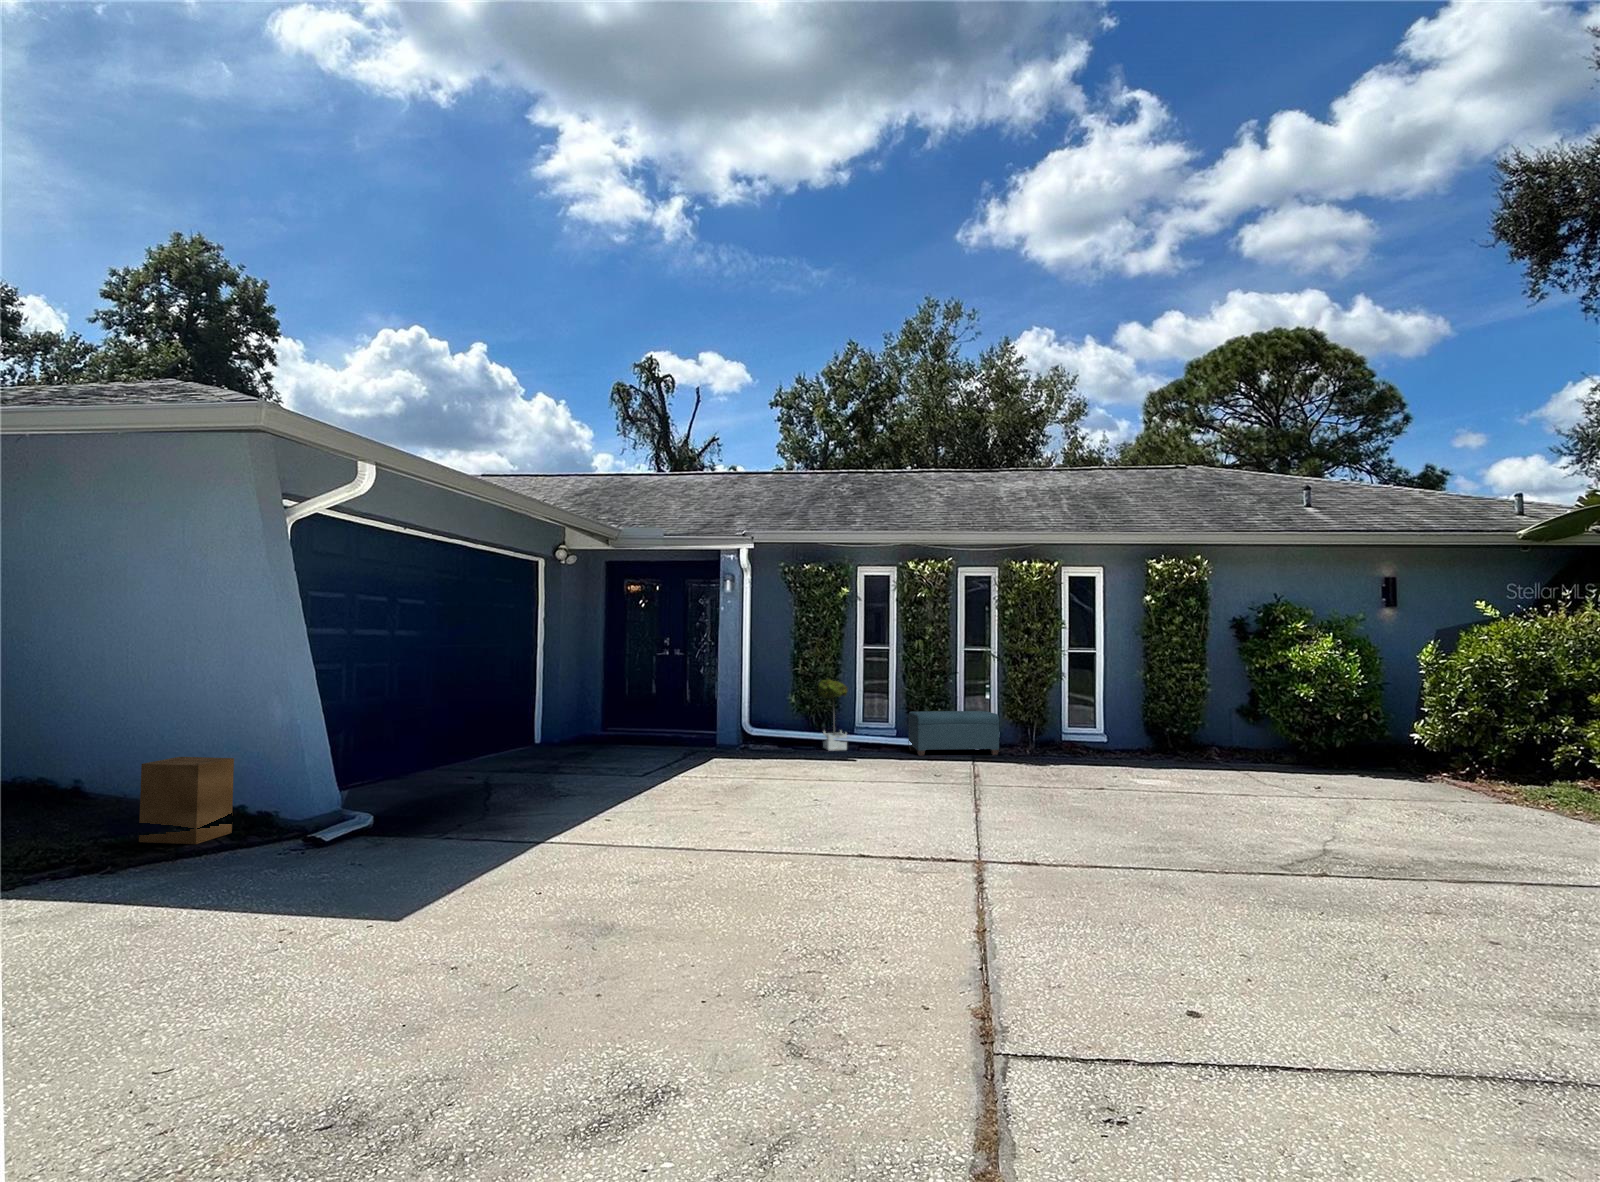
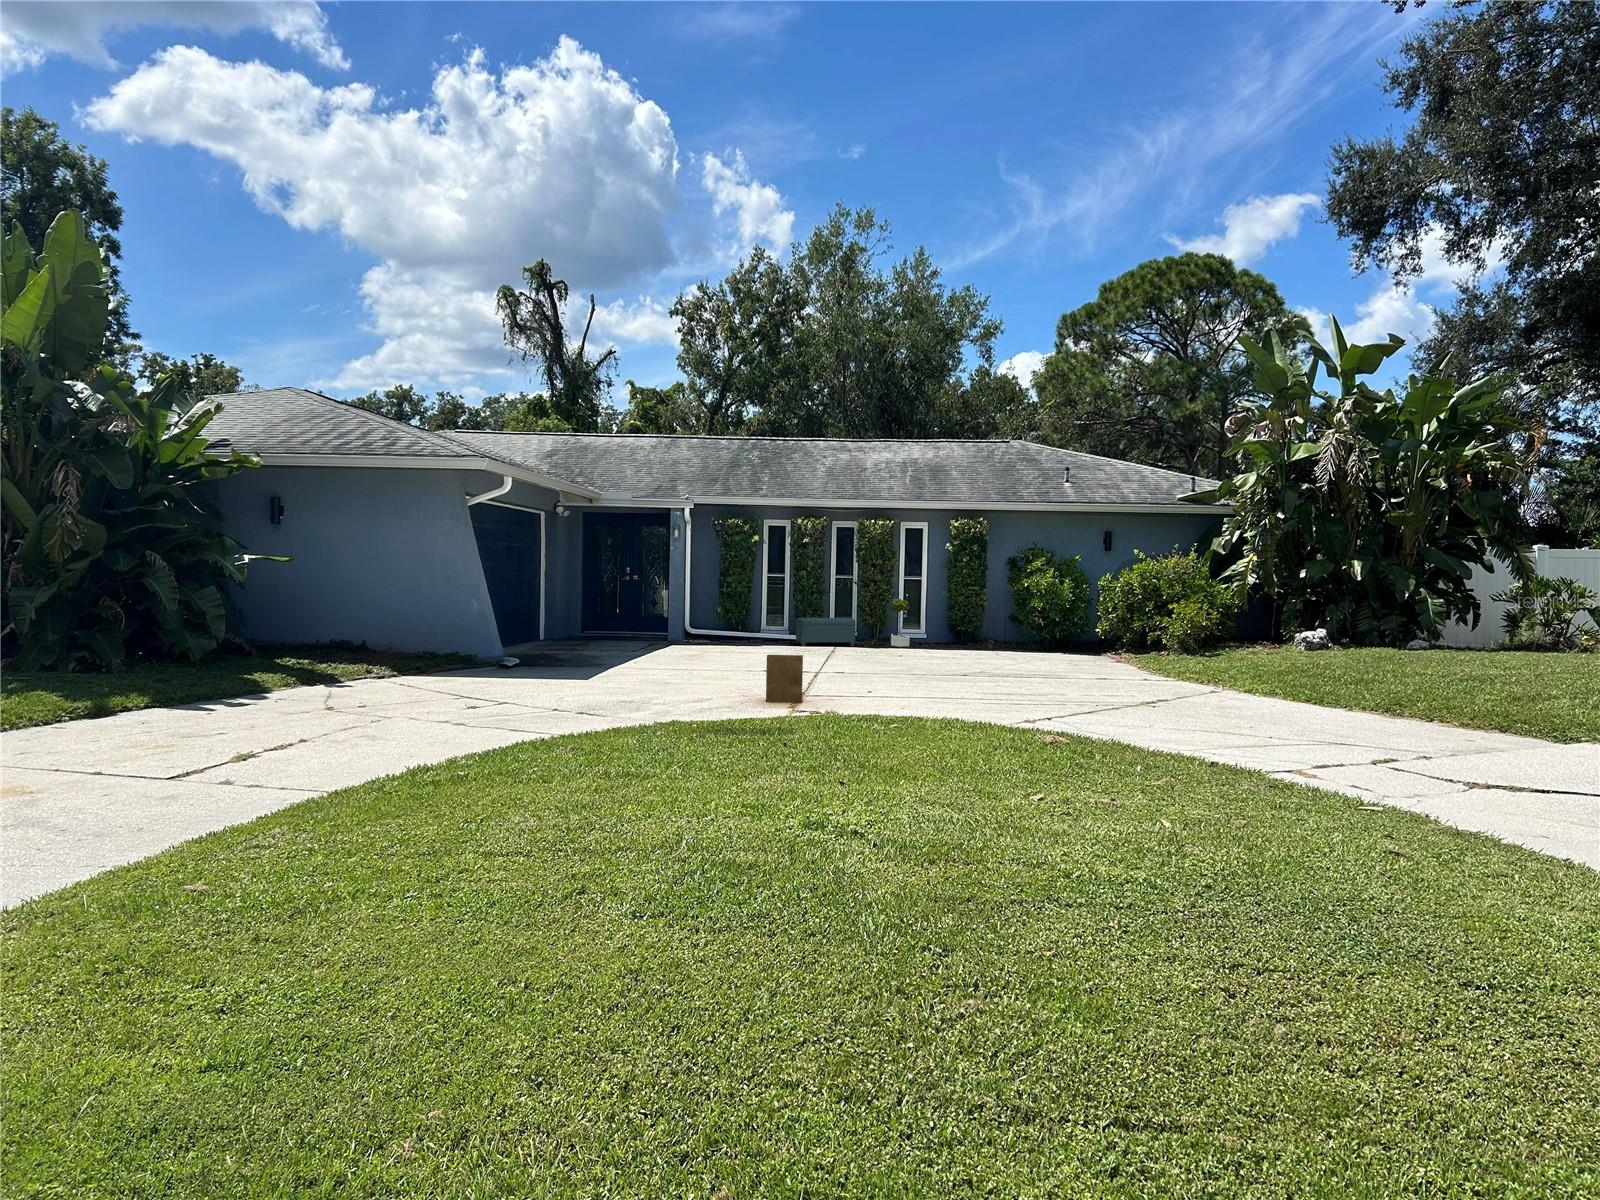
potted tree: present [817,679,848,750] -> present [890,599,910,647]
cardboard box: present [139,757,234,844] -> present [766,655,803,703]

